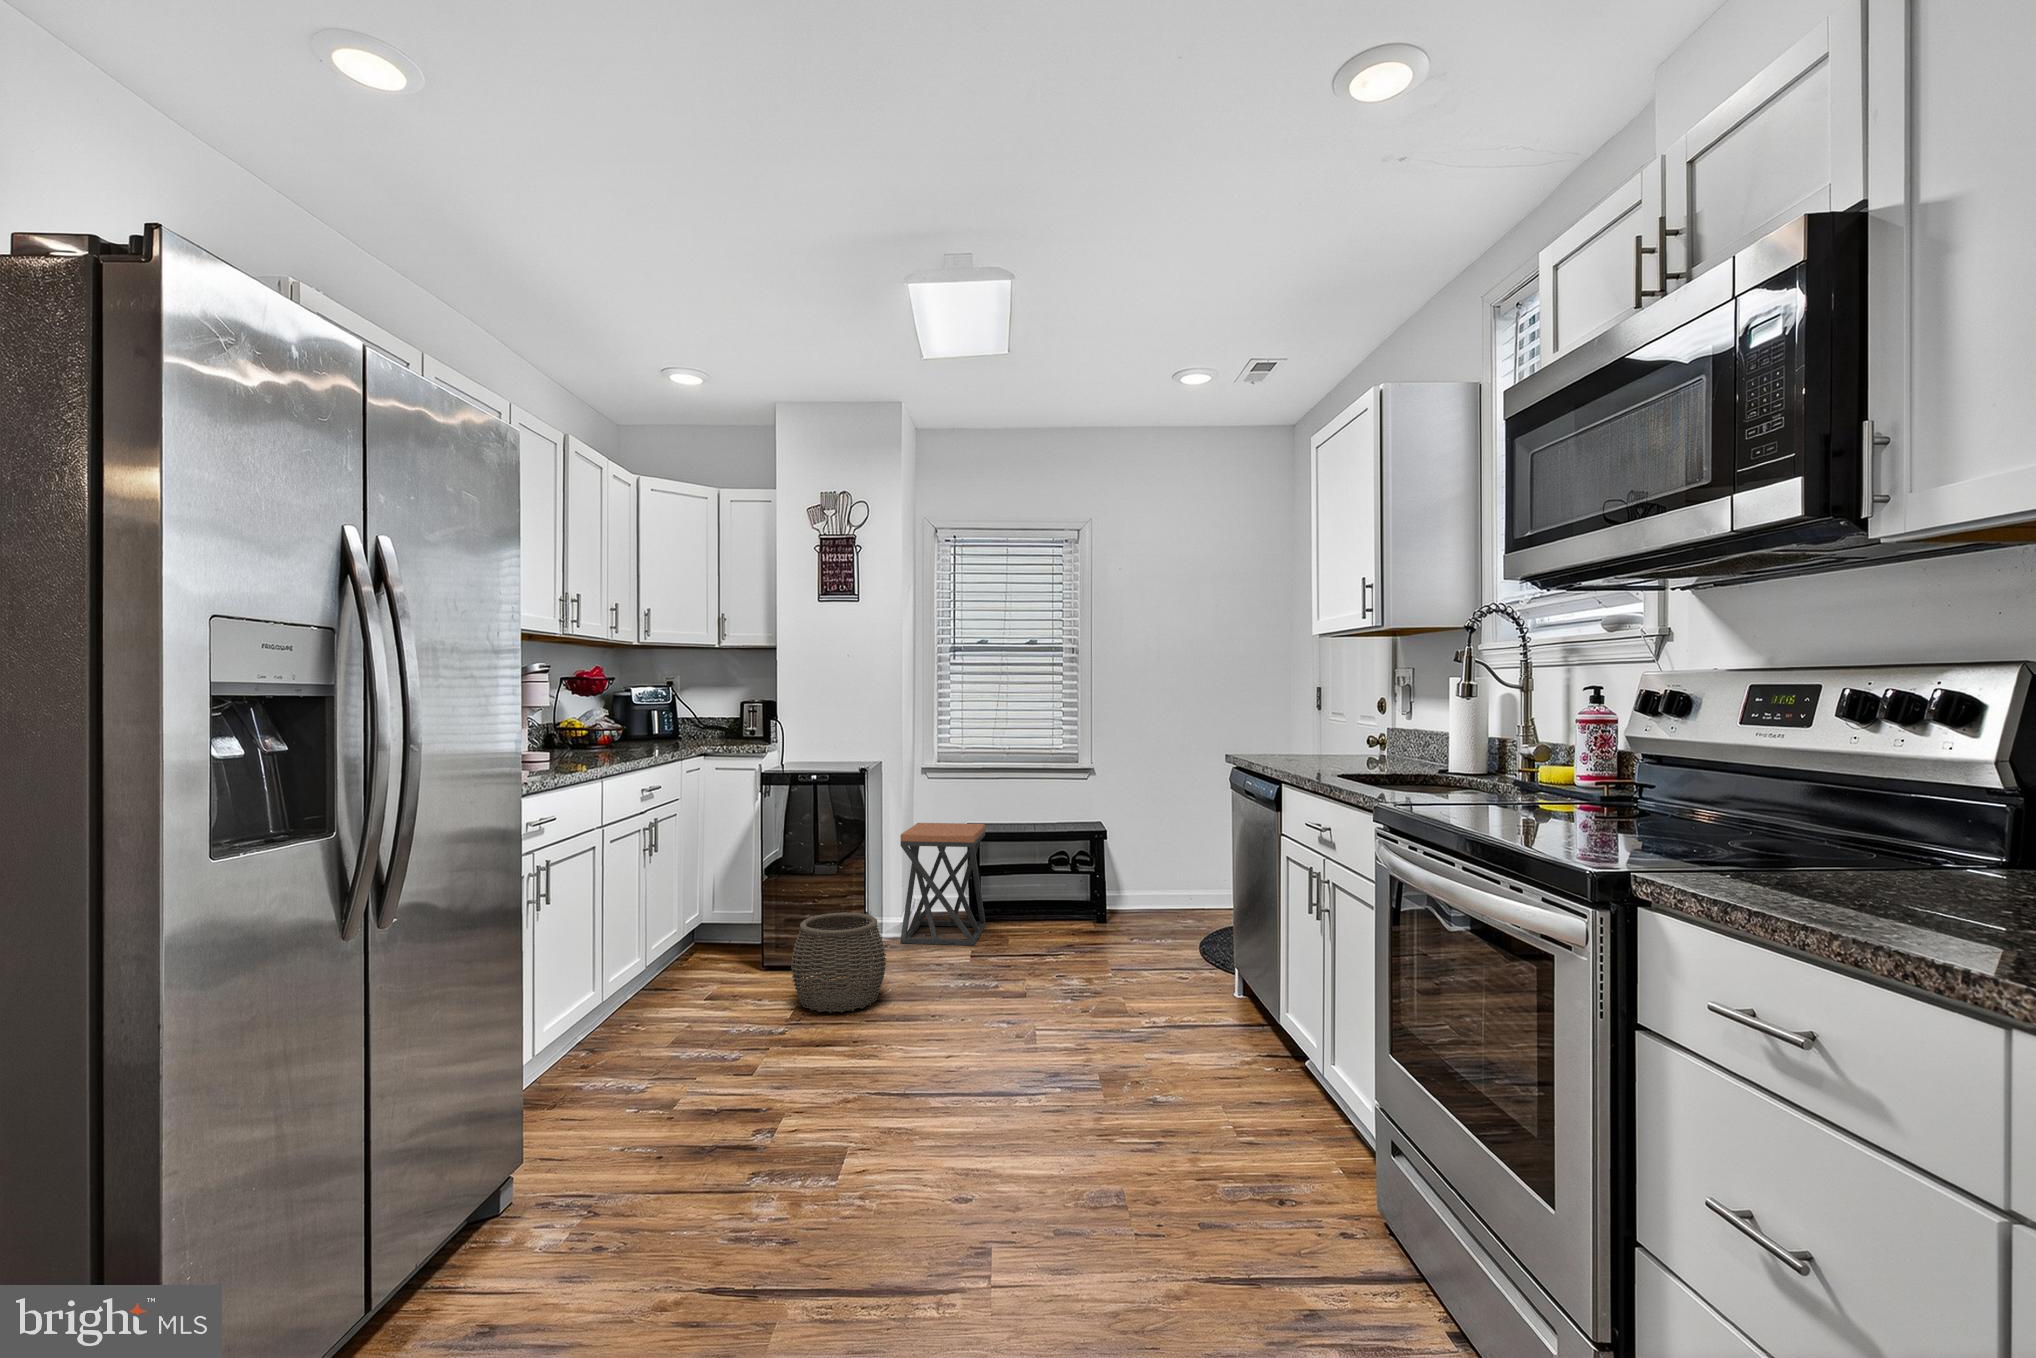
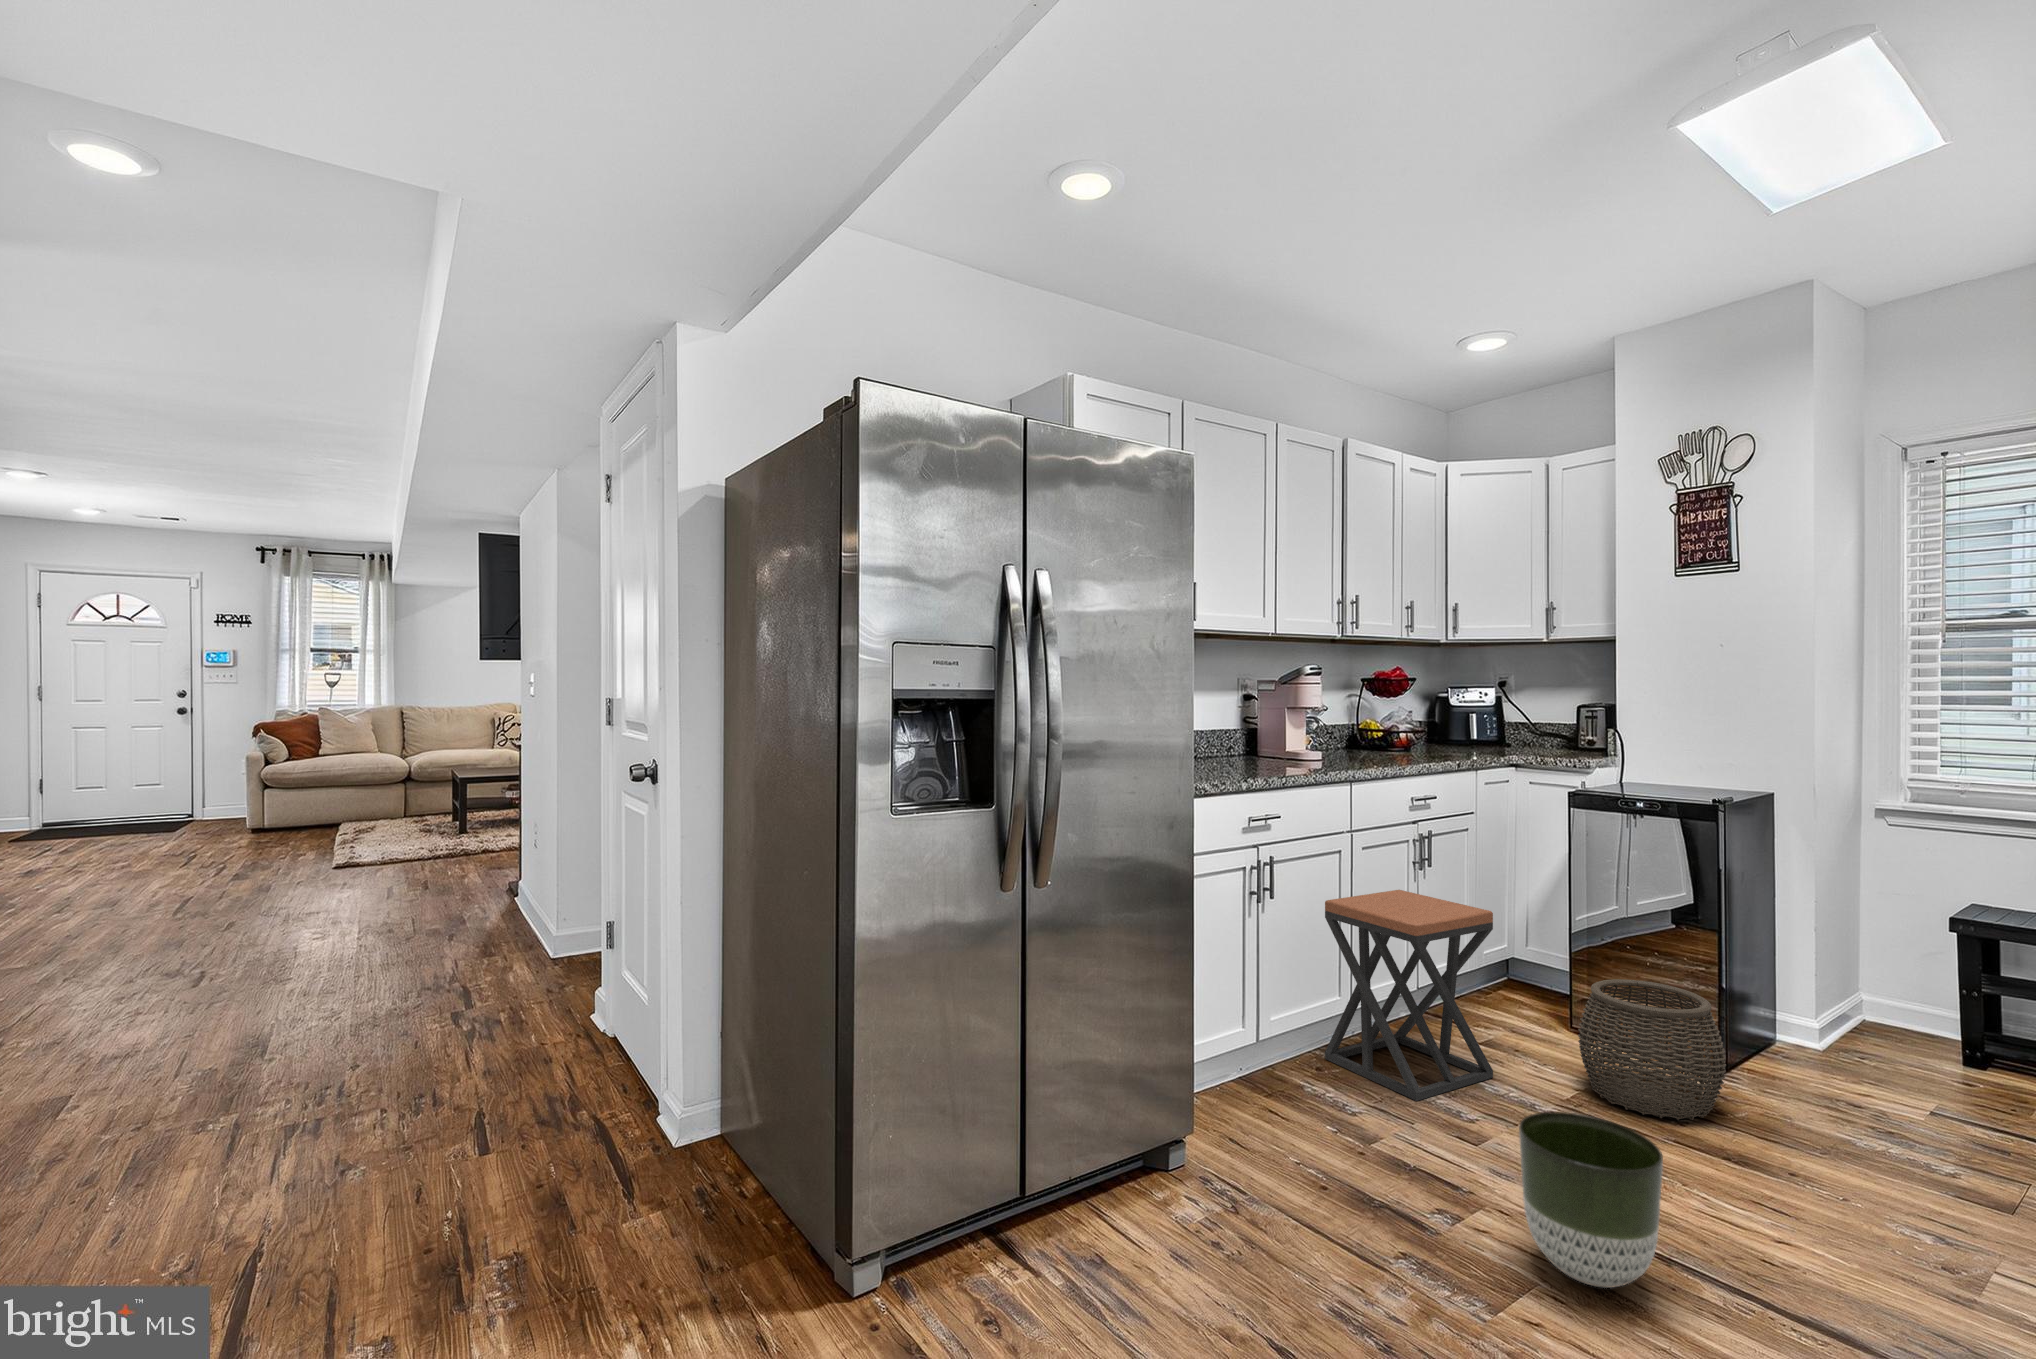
stool: present [900,823,985,945] -> present [1325,890,1493,1101]
planter: none [825,1011,916,1132] -> present [1519,1112,1663,1288]

